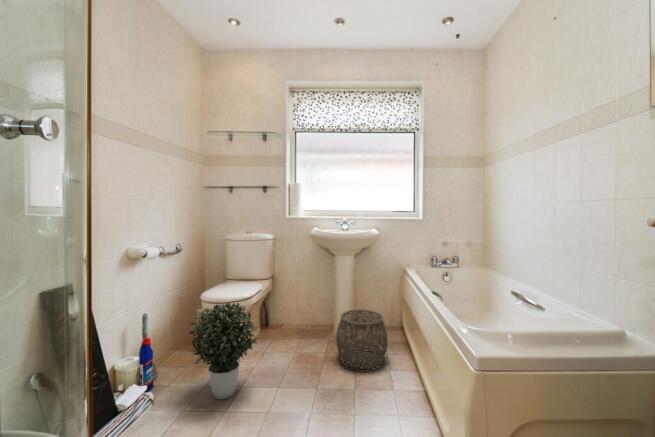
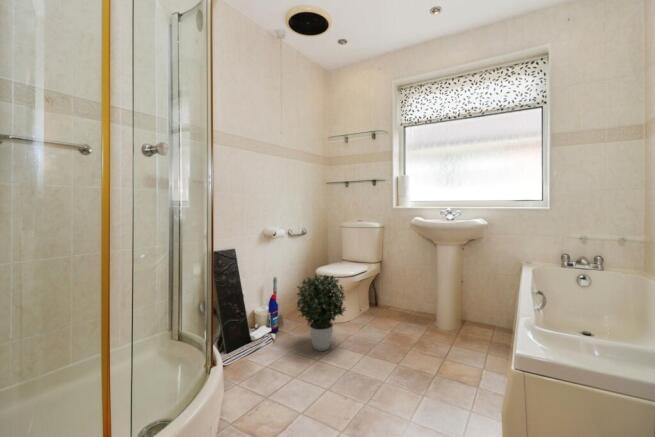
woven basket: present [336,309,388,369] -> none [426,299,484,360]

